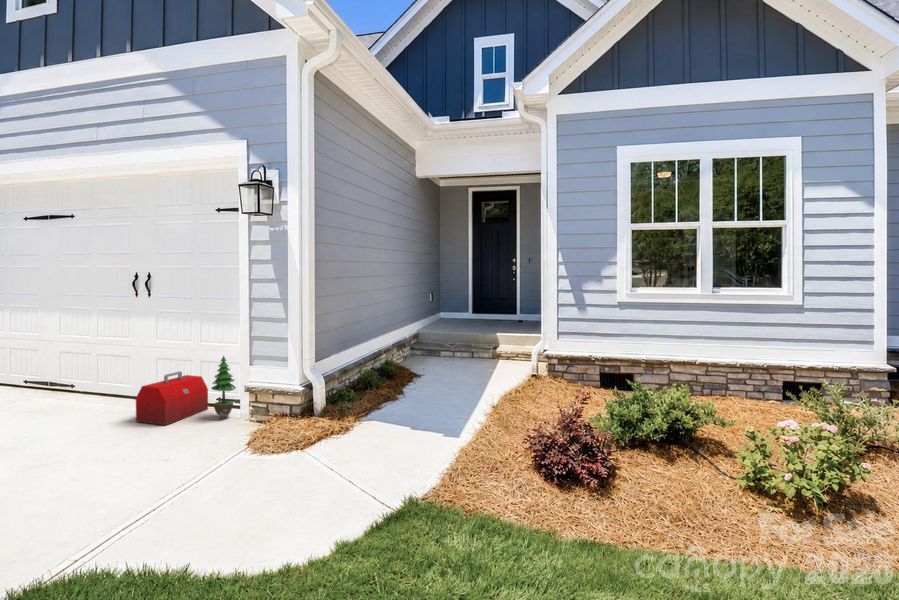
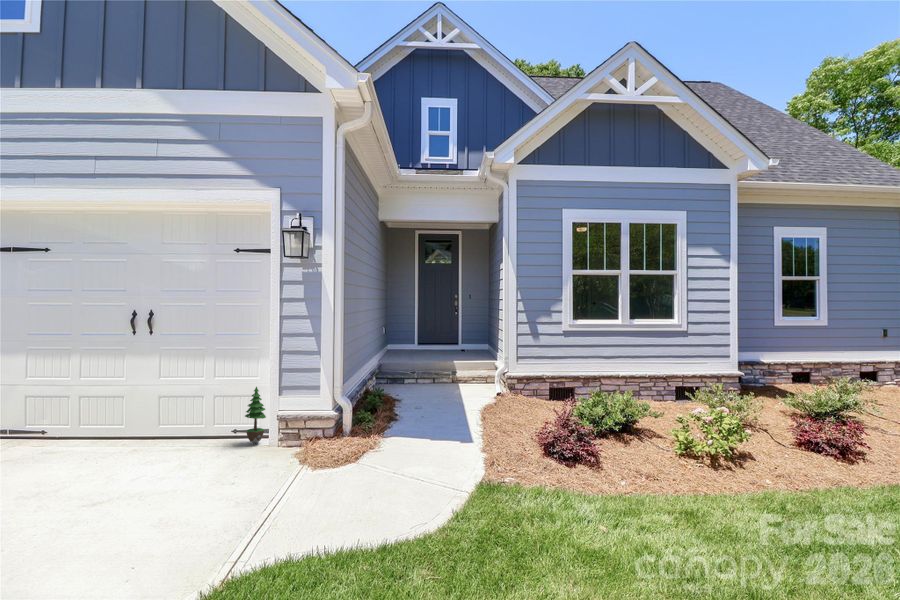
toolbox: present [136,371,208,425] -> none [172,404,231,453]

